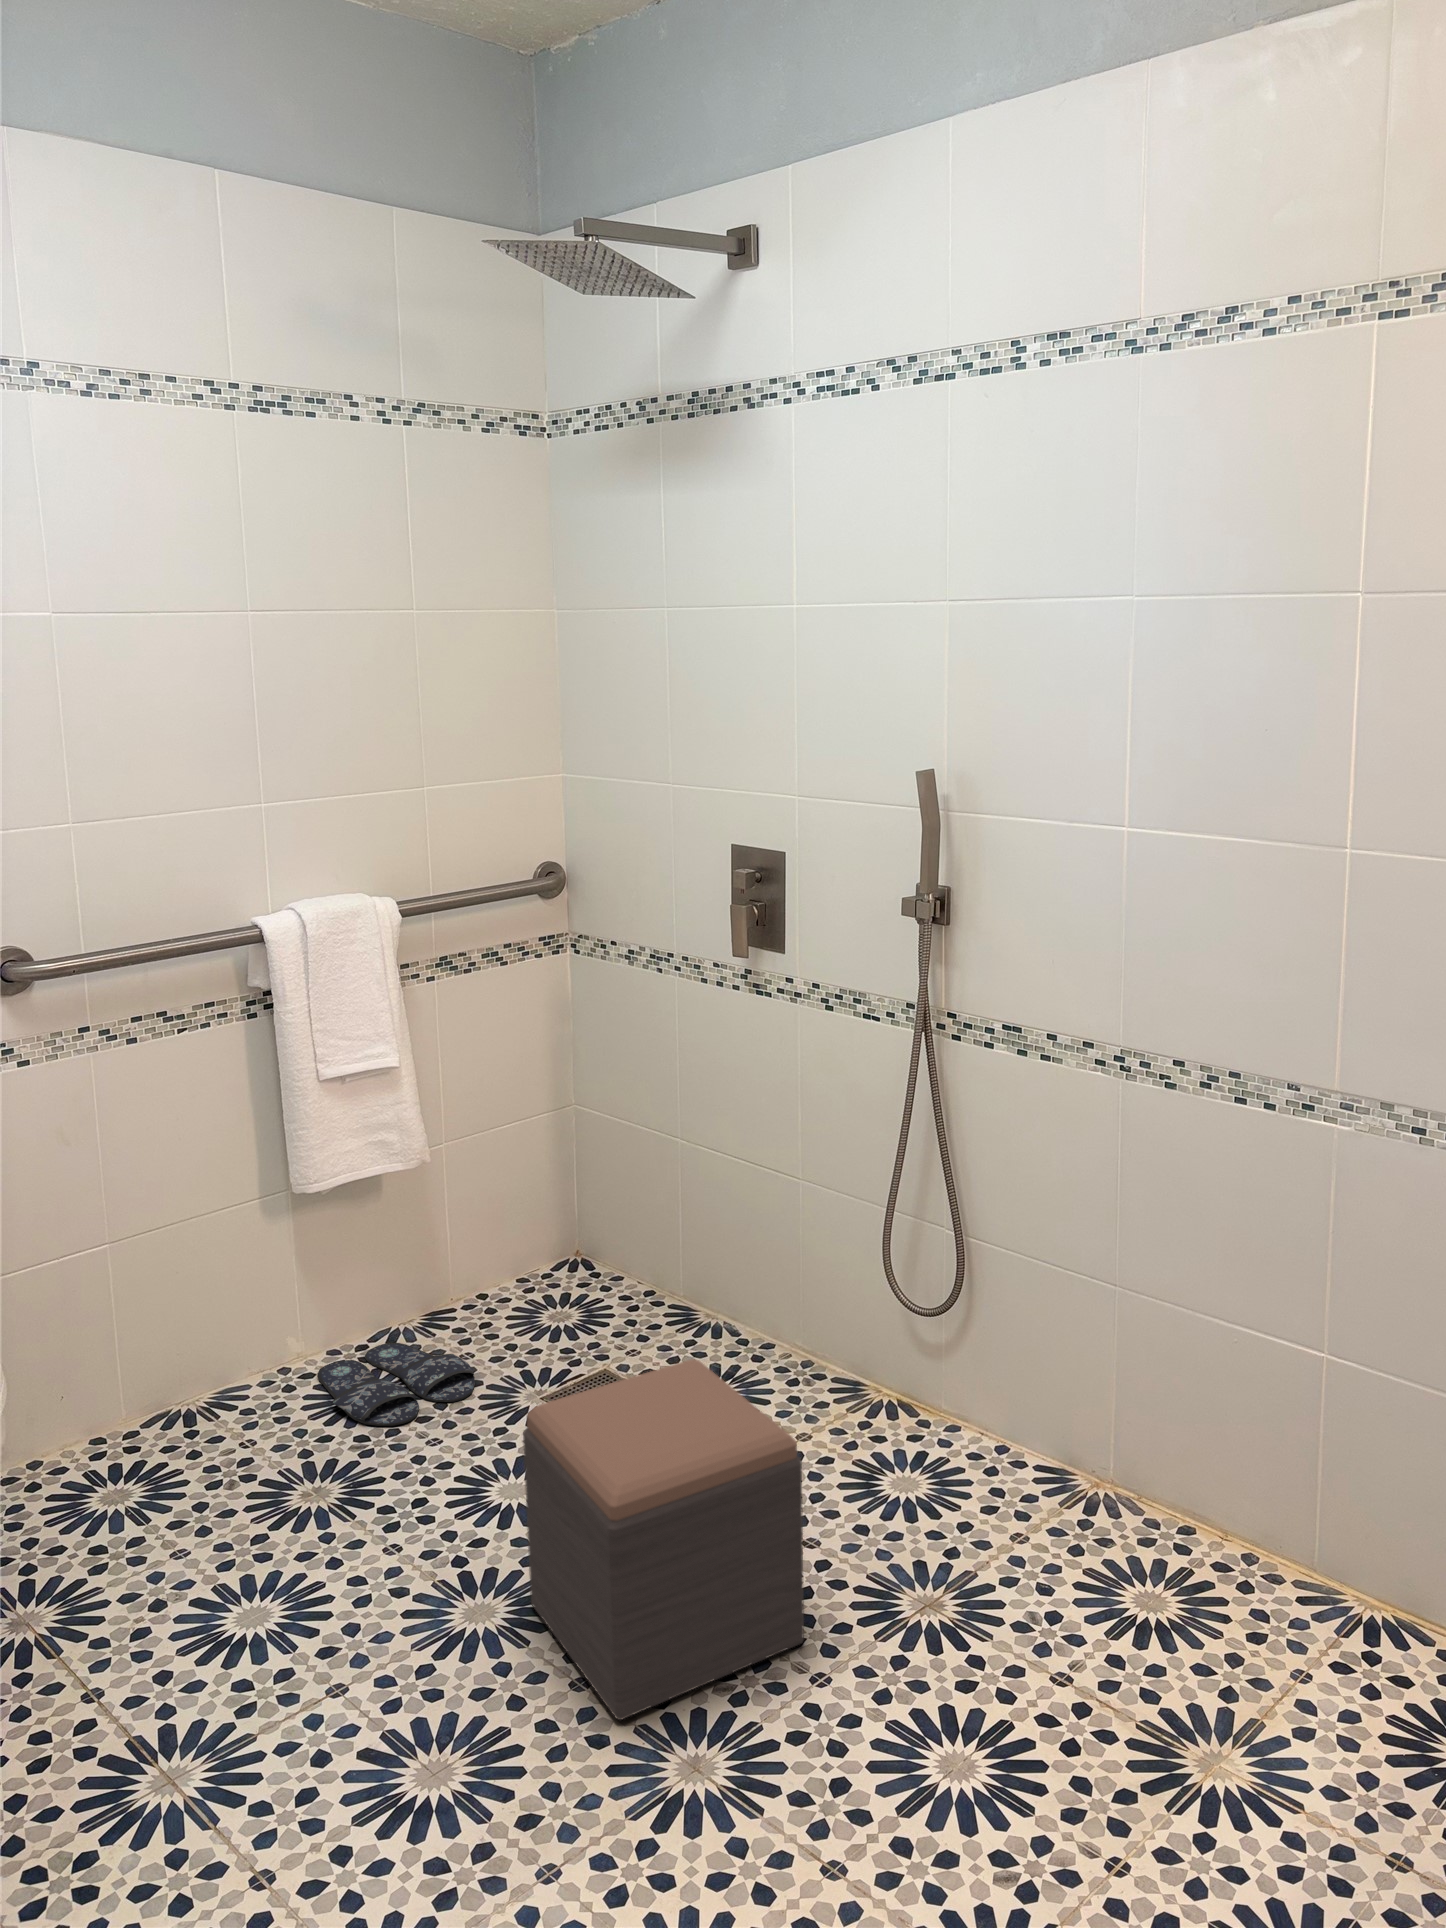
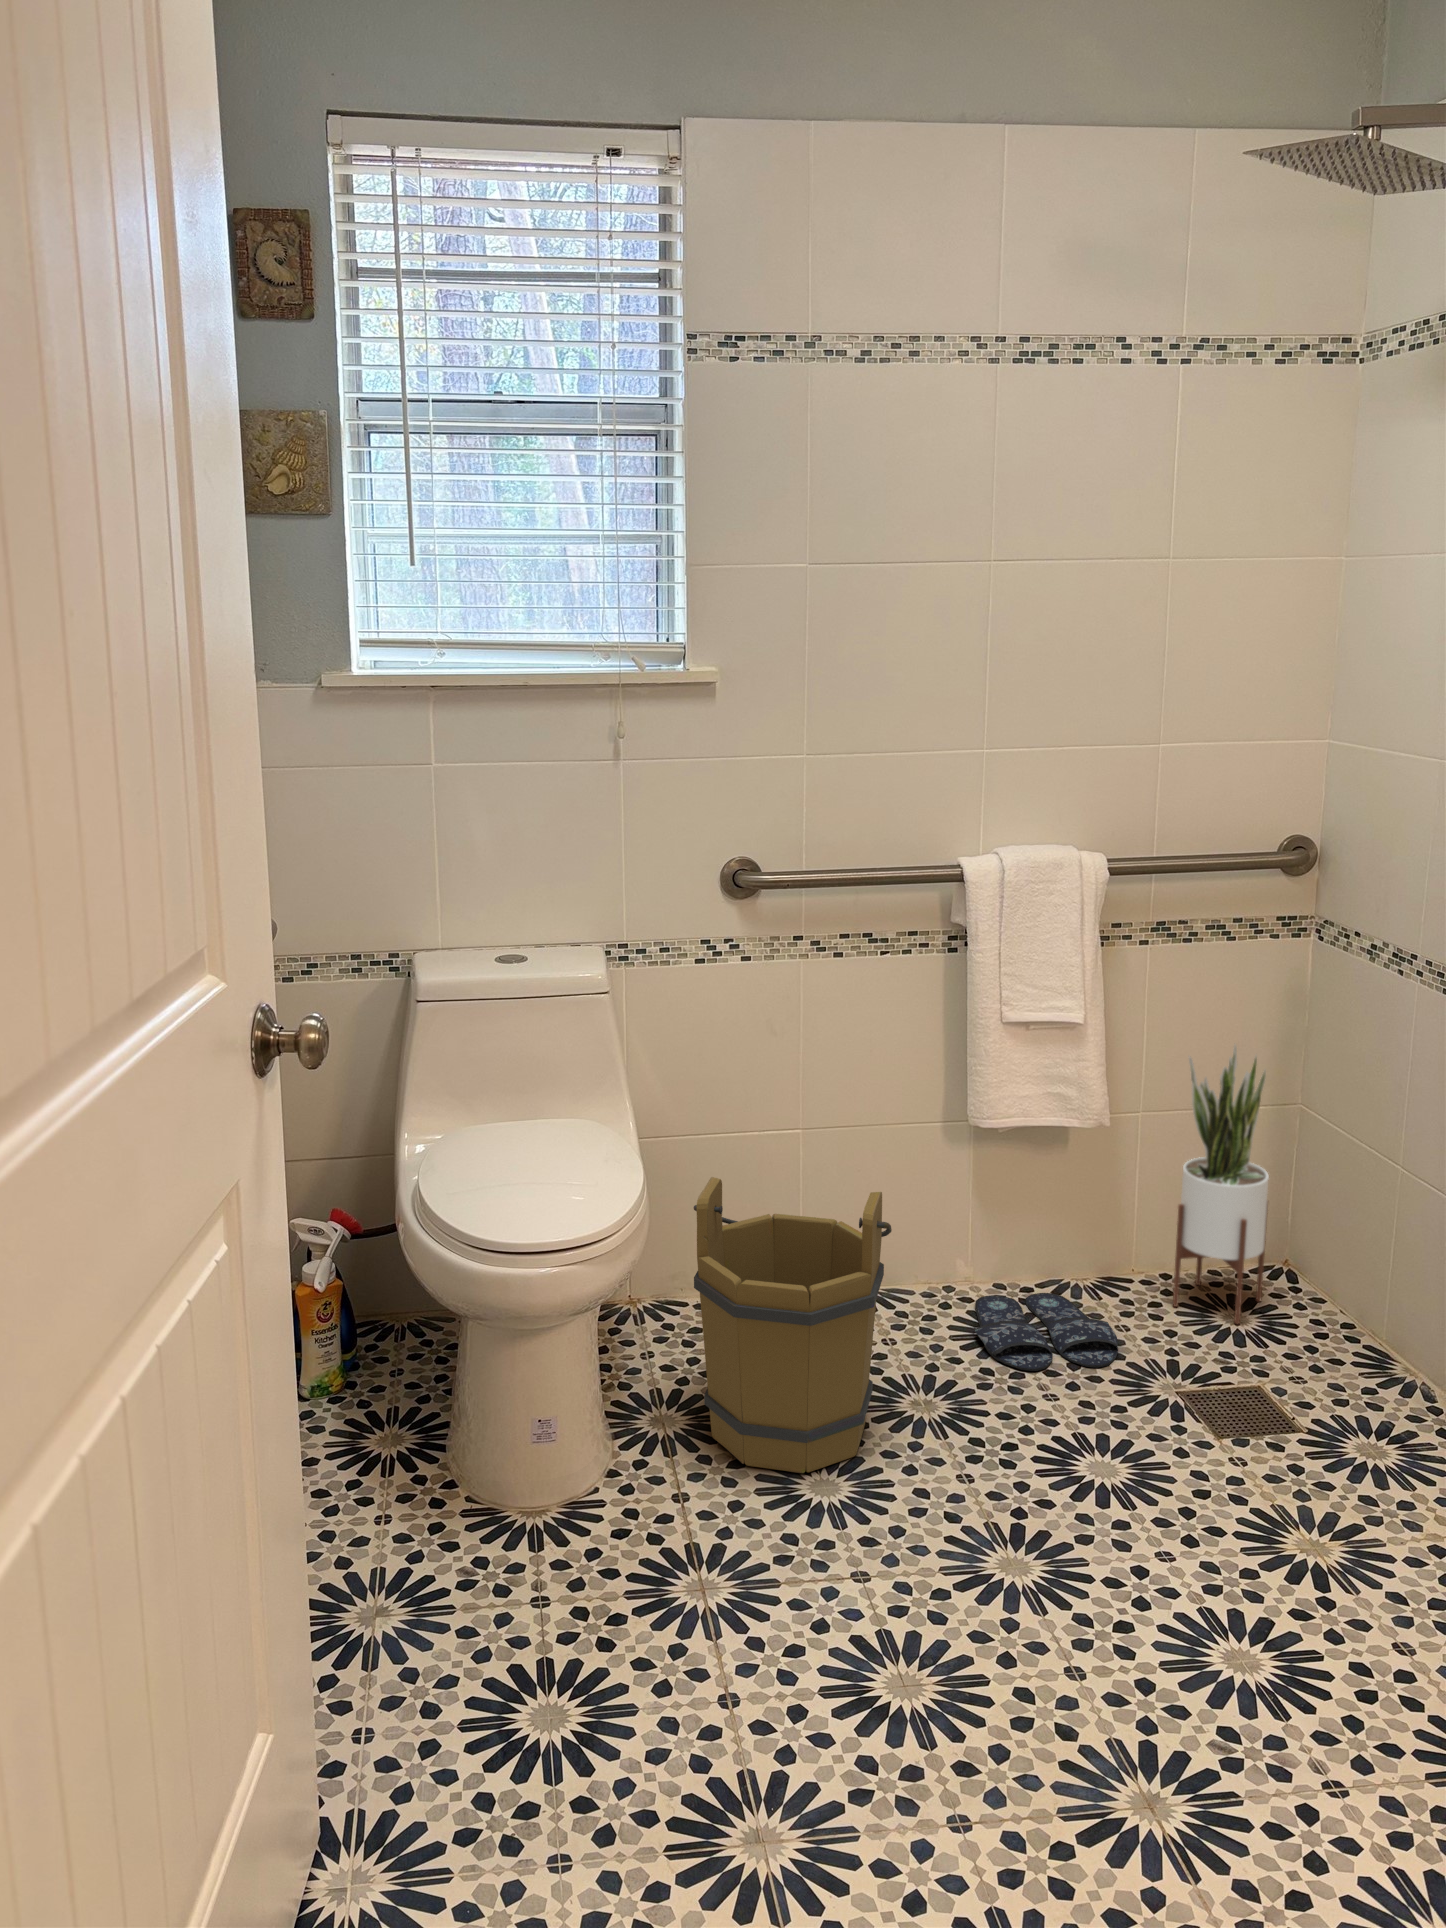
potted plant: none [495,1061,572,1321] -> present [1173,1045,1269,1324]
bucket: none [40,1283,277,1629] -> present [694,1177,892,1473]
footstool: present [523,1360,804,1720] -> none [1064,1382,1353,1742]

